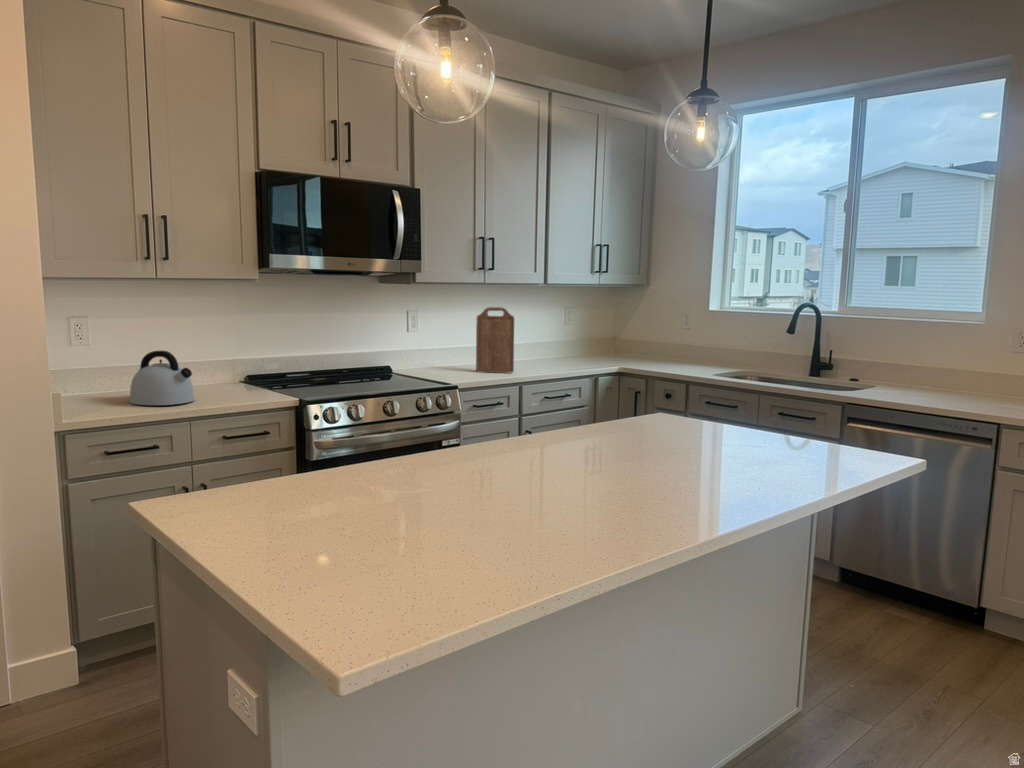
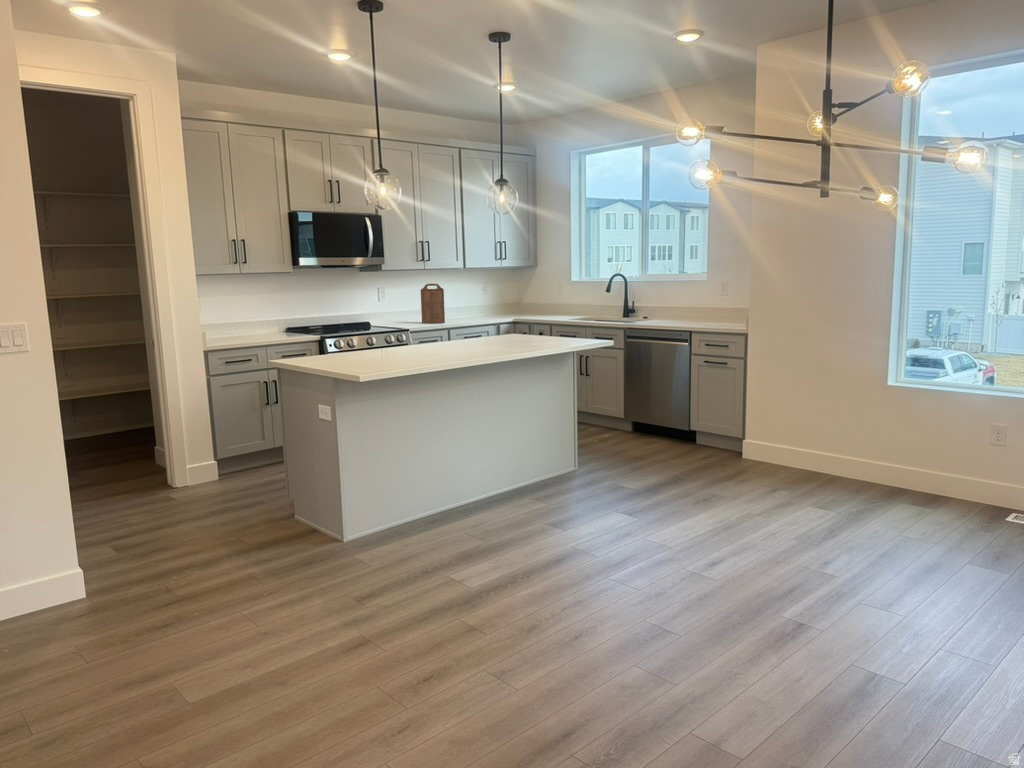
kettle: present [130,351,194,405] -> none [231,312,265,340]

